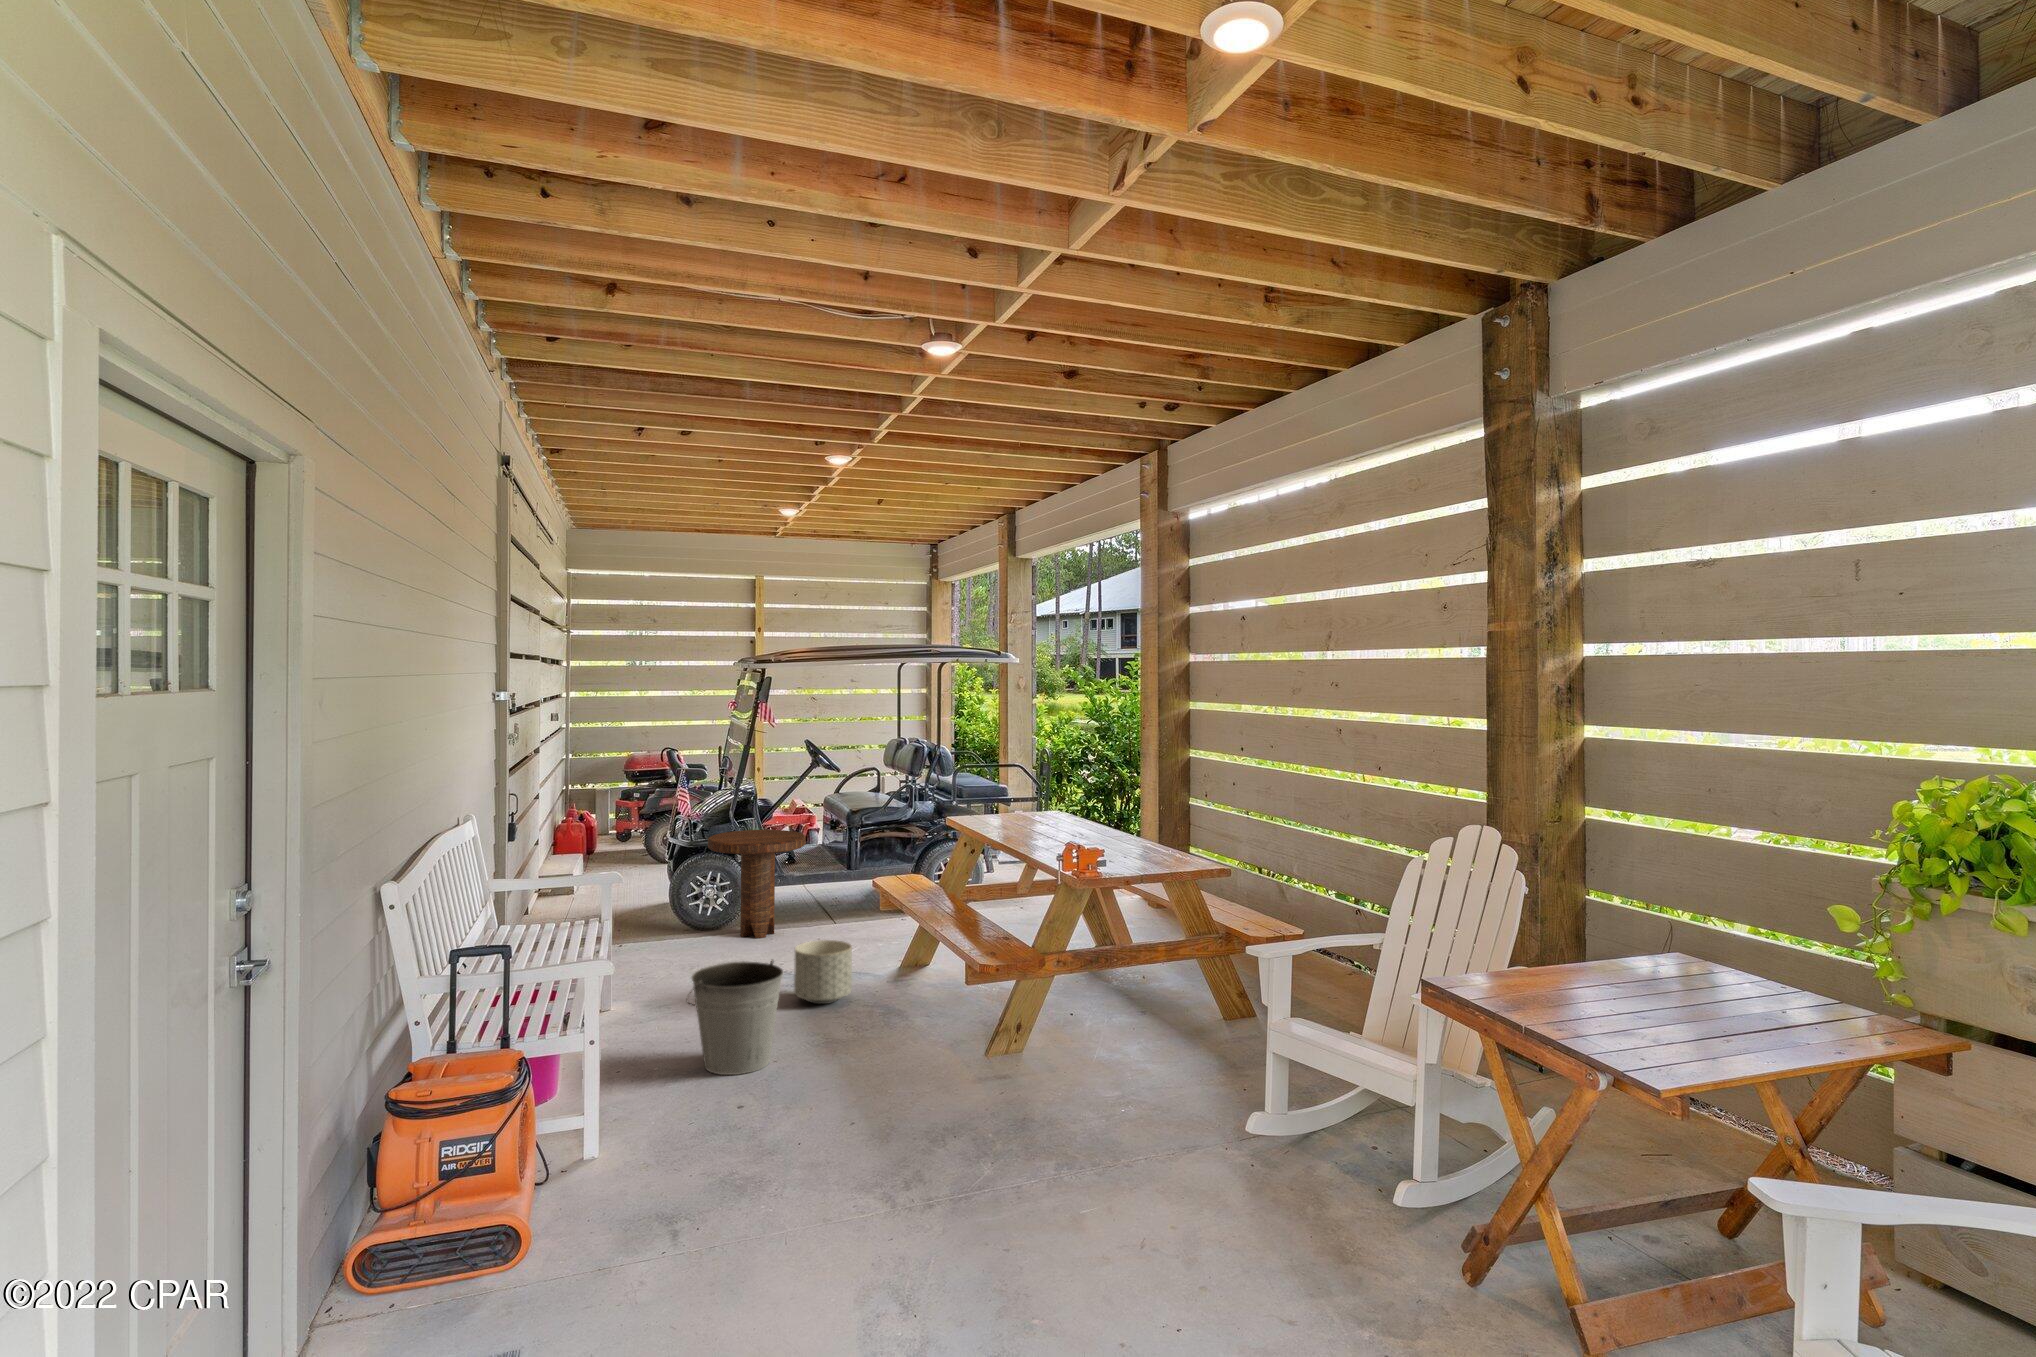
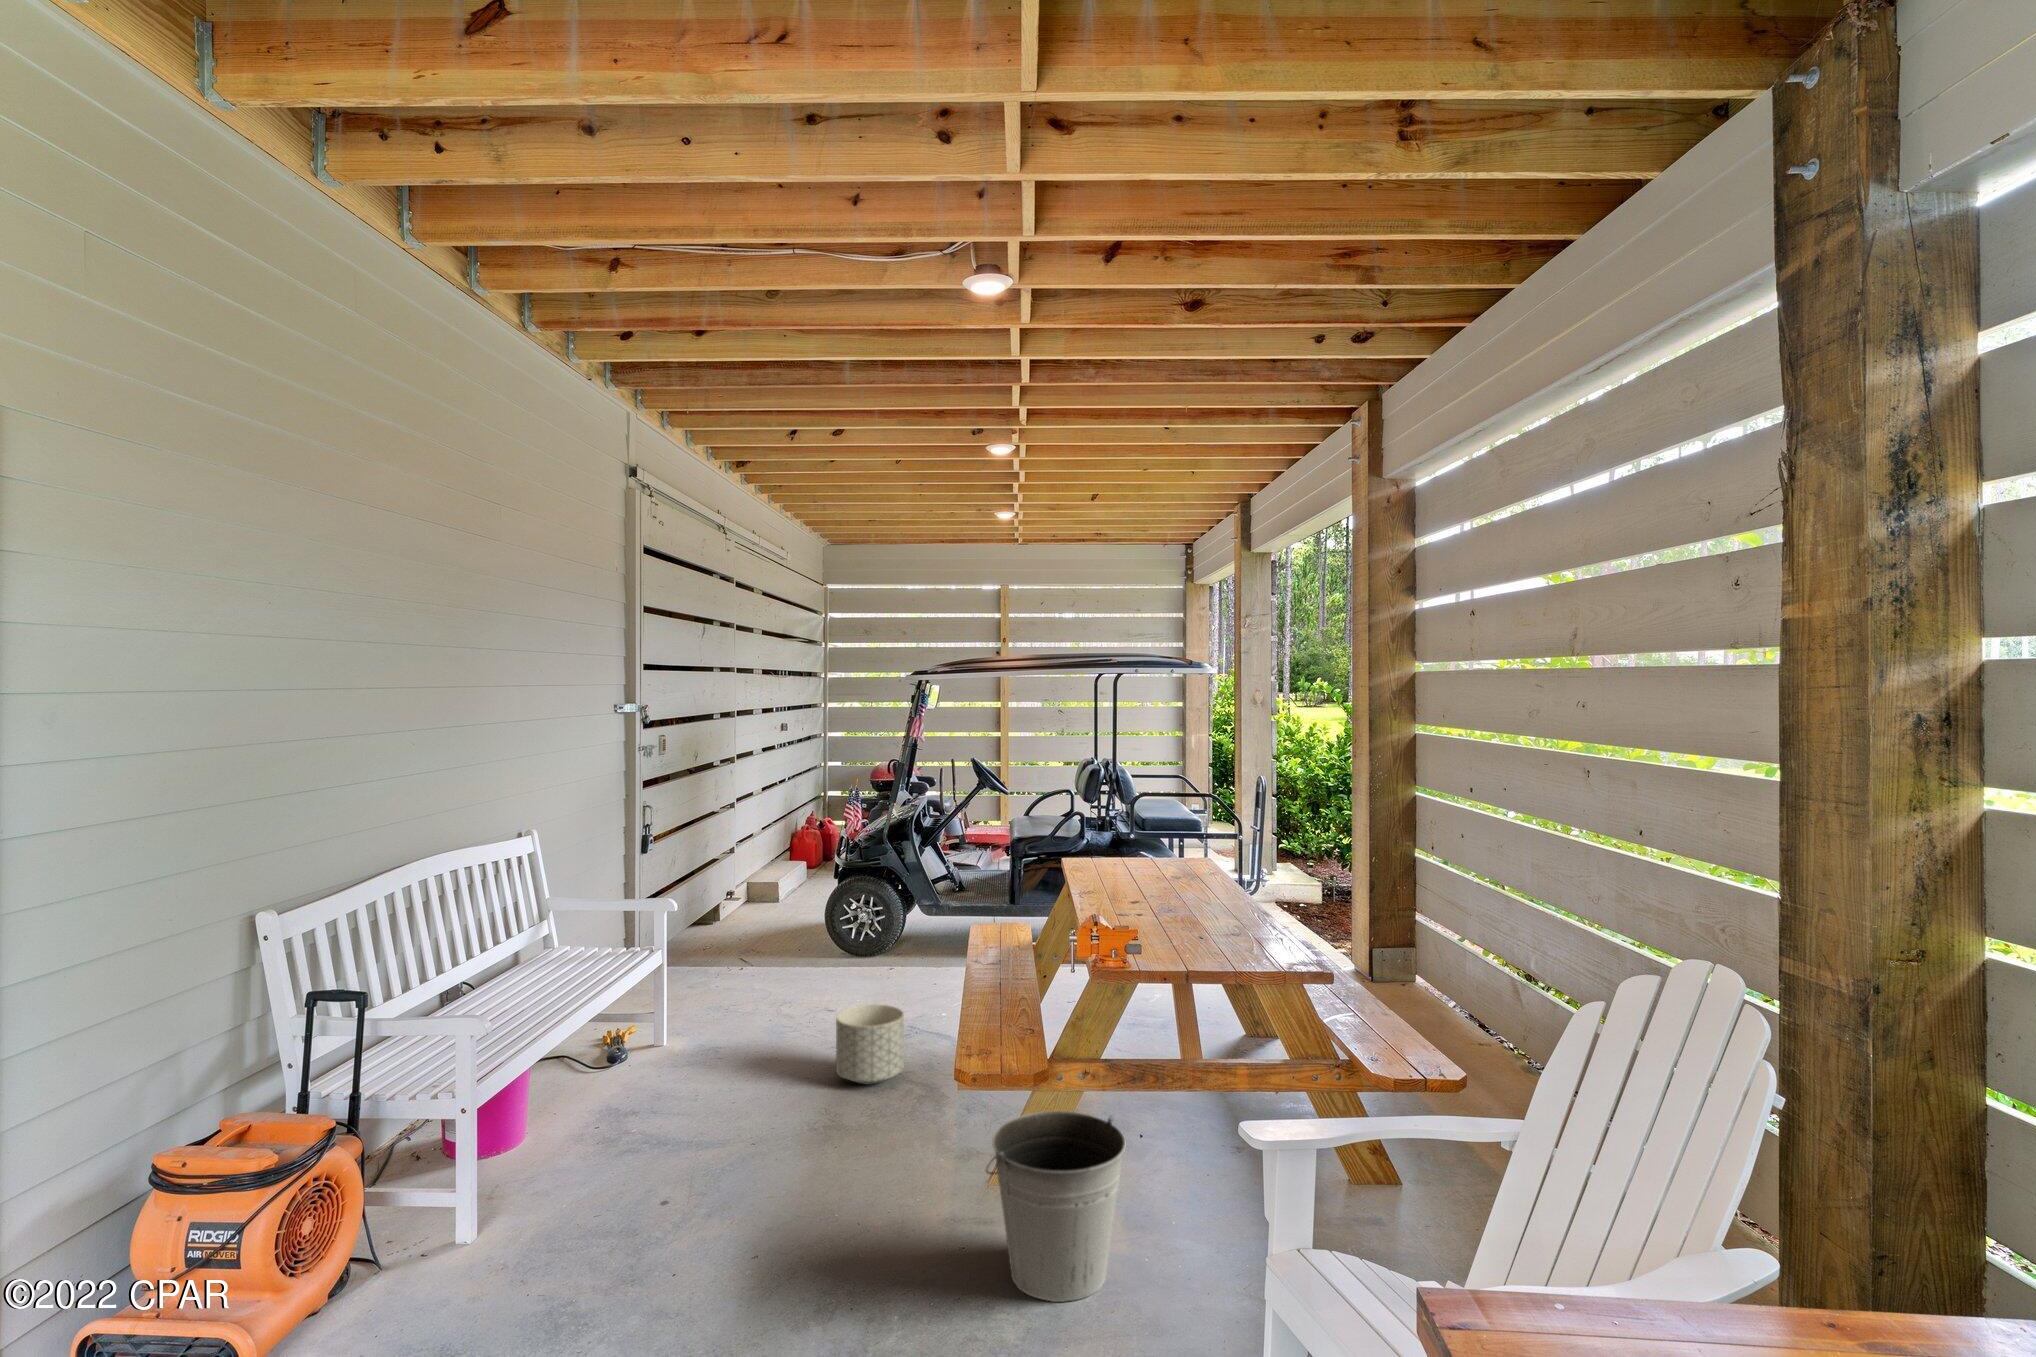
side table: present [708,830,806,938] -> none [830,858,936,981]
bucket: present [686,960,783,1075] -> present [986,1111,1126,1302]

